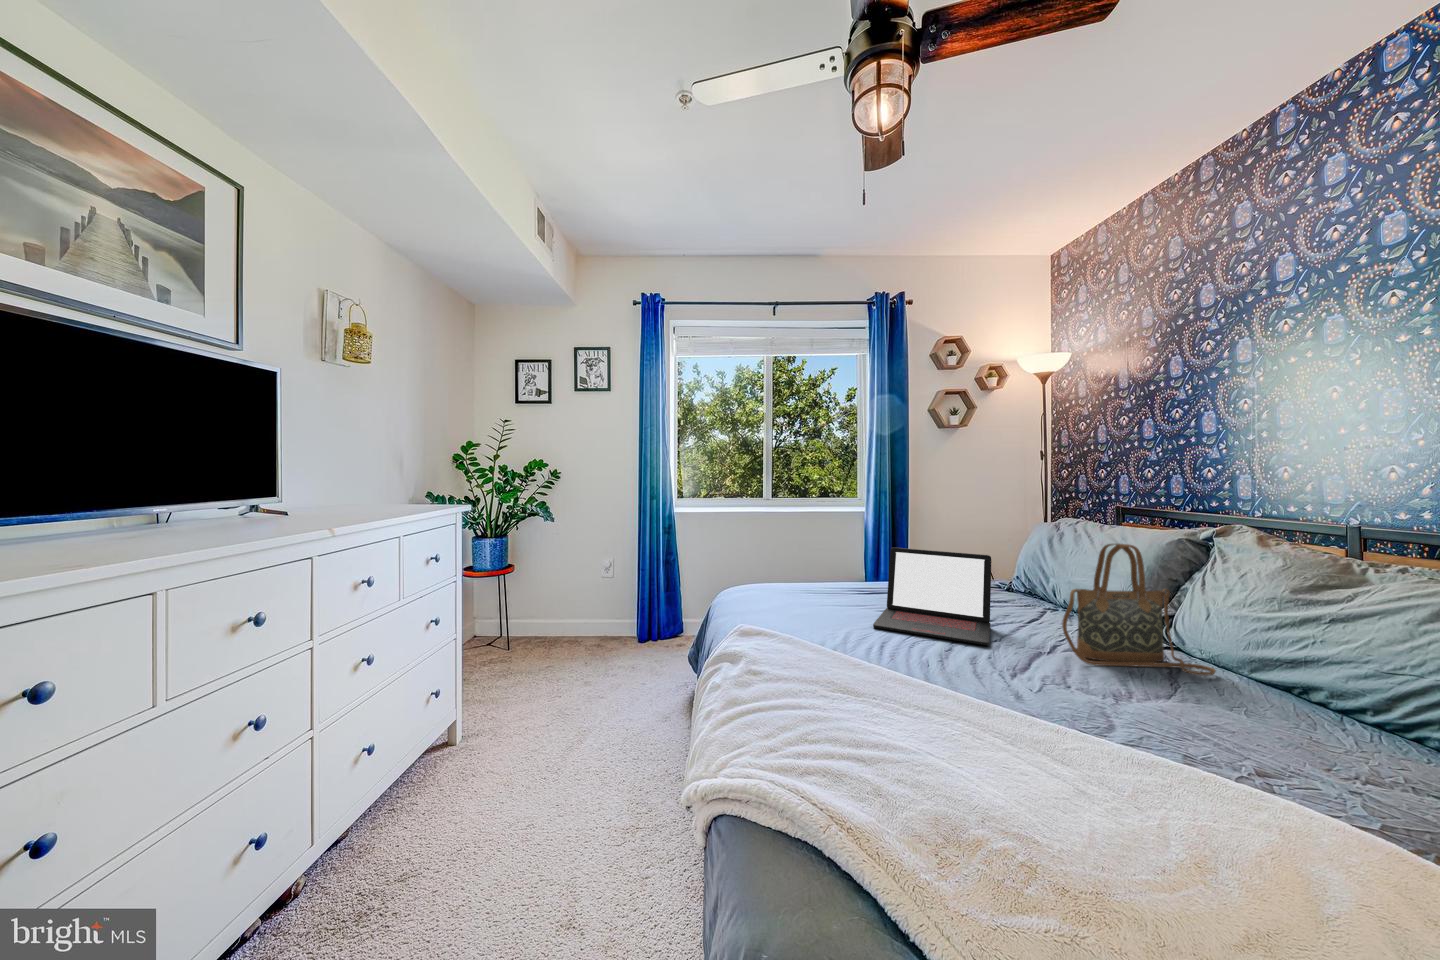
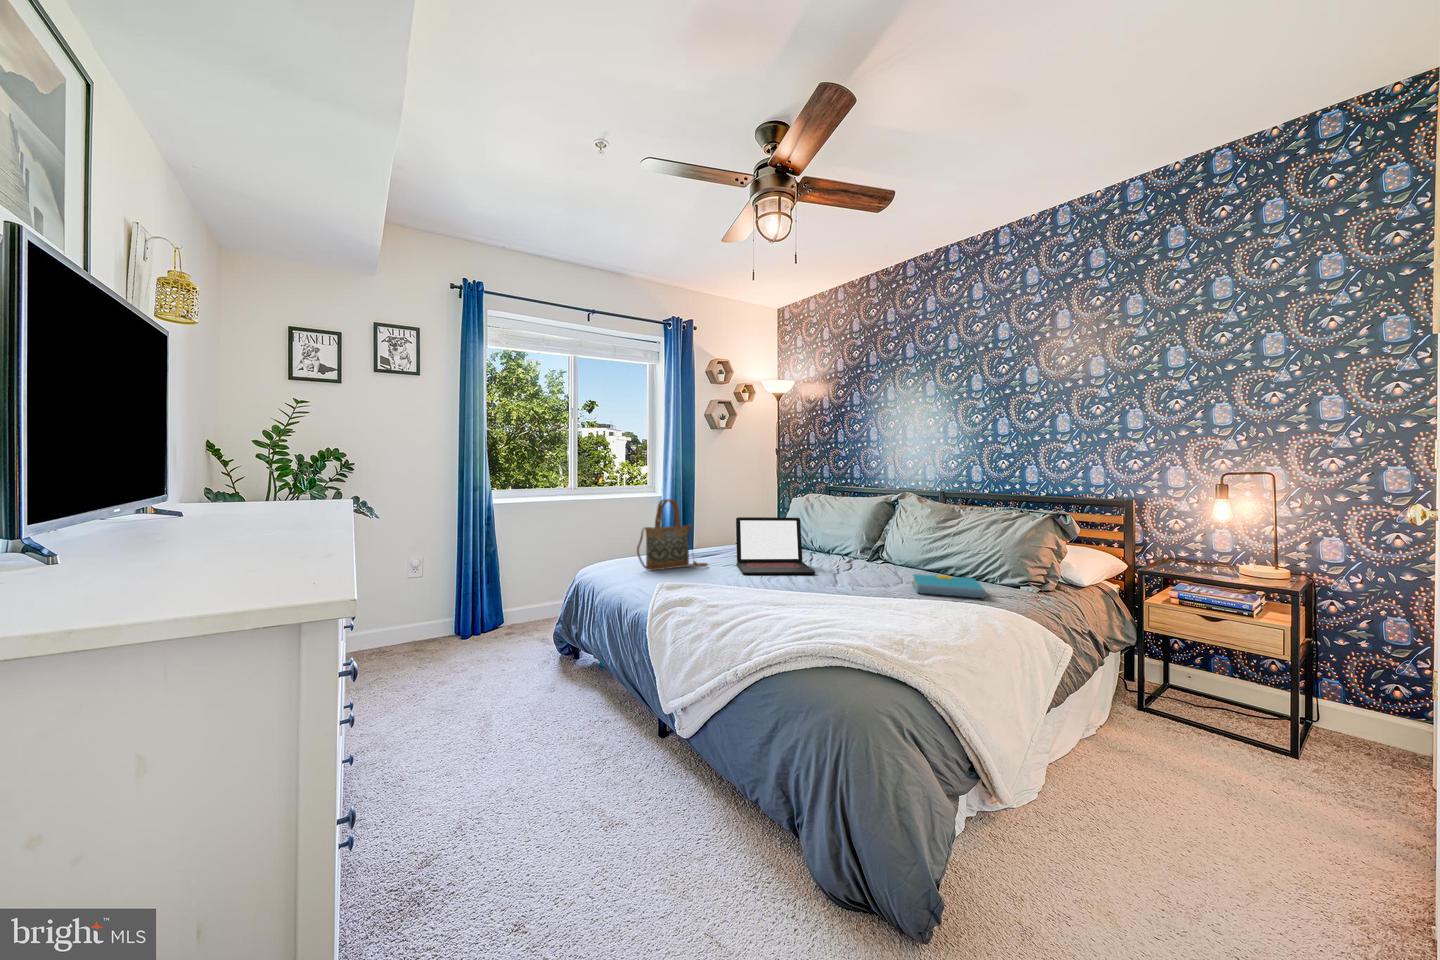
handbag: present [1062,544,1216,676] -> present [637,499,708,571]
book: none [1157,683,1346,782] -> present [913,574,985,599]

